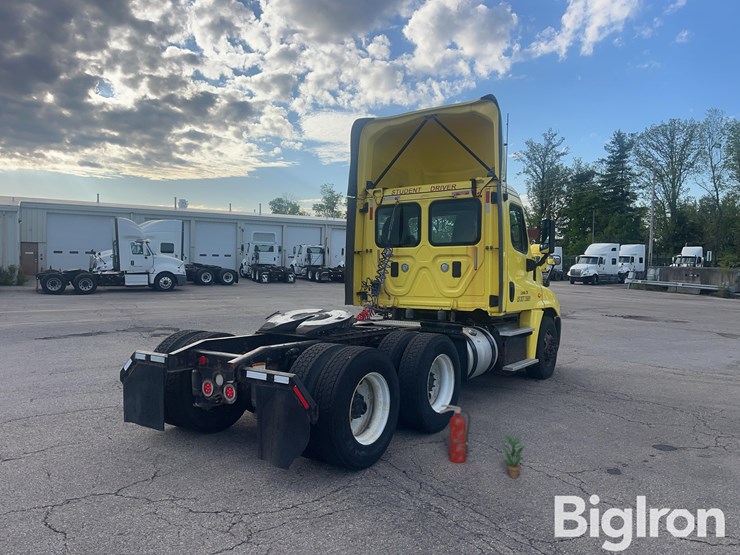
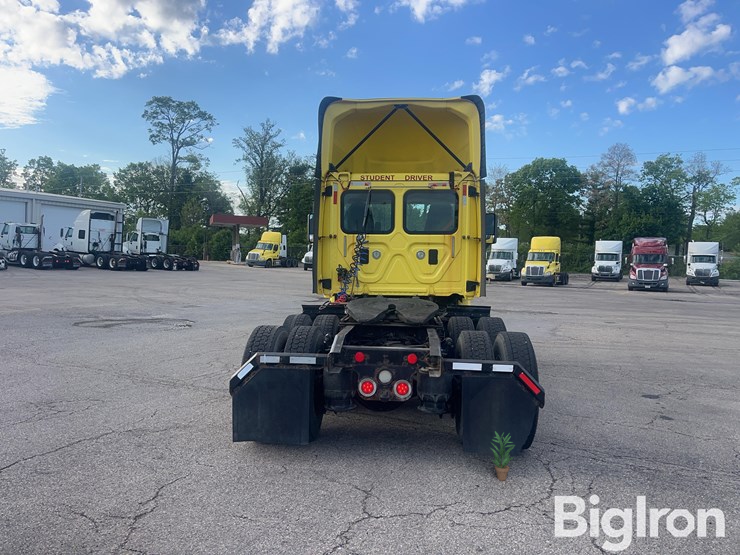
fire extinguisher: present [440,405,470,463] -> none [422,403,454,466]

